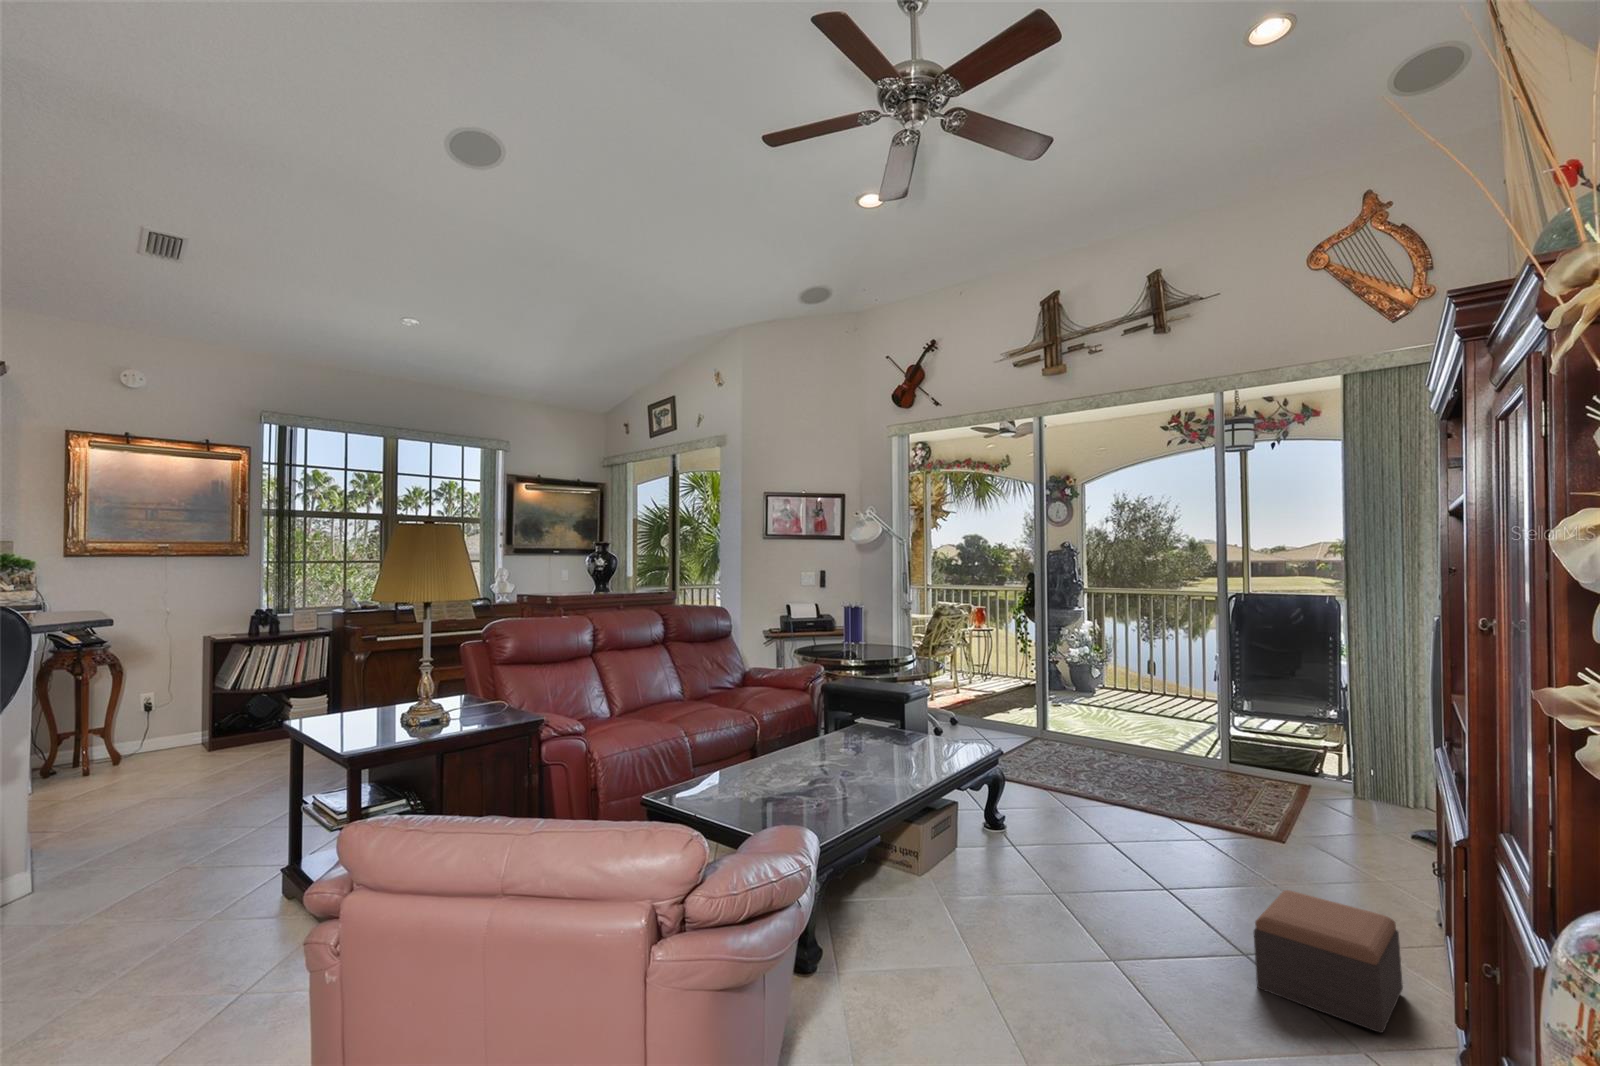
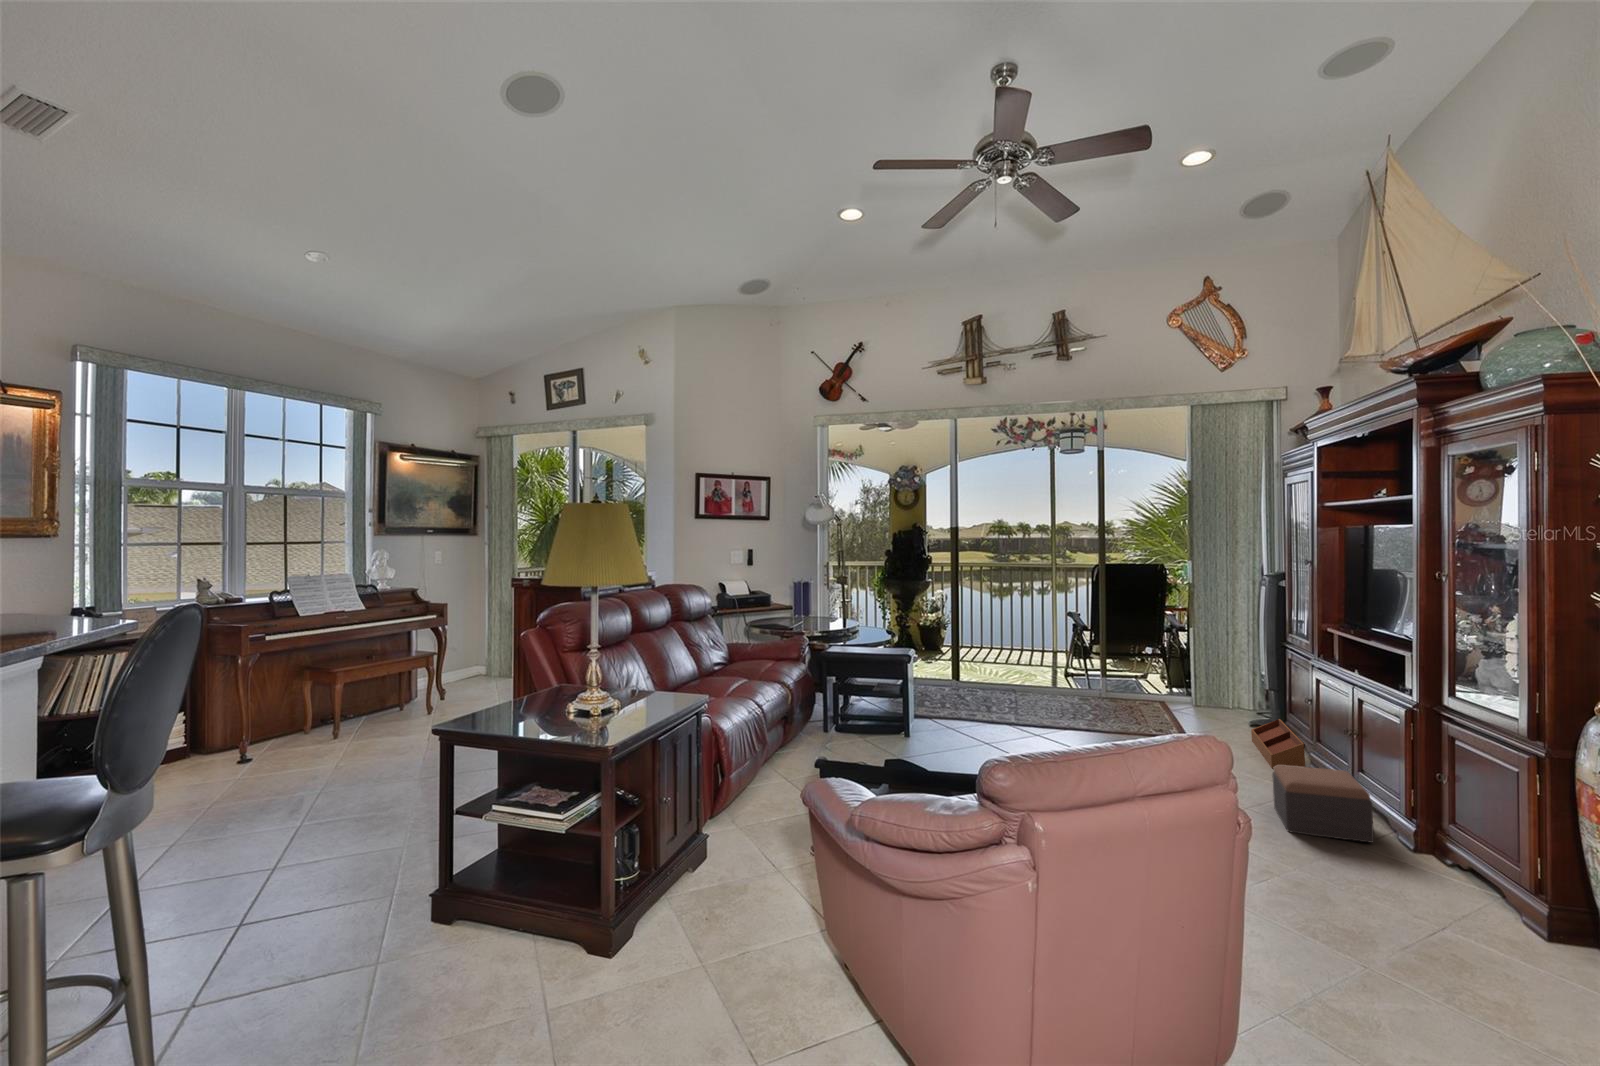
storage bin: none [1365,828,1438,911] -> present [1251,719,1305,768]

